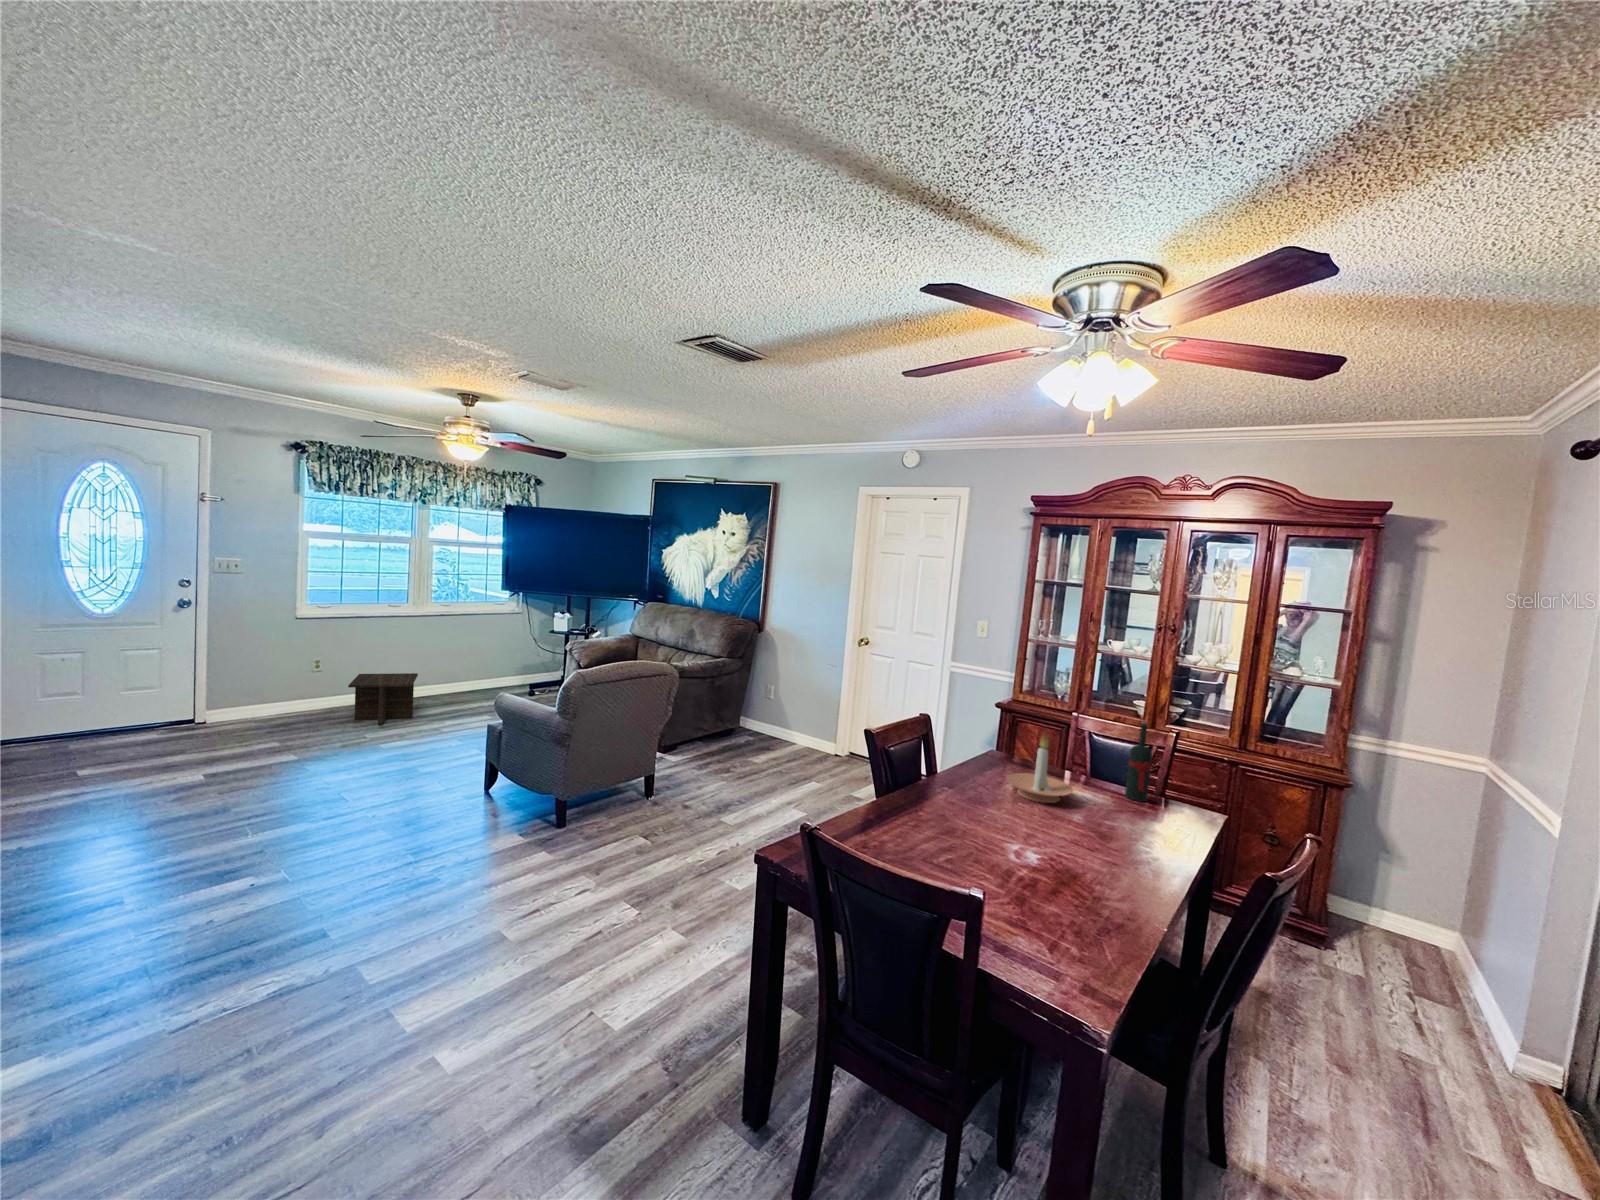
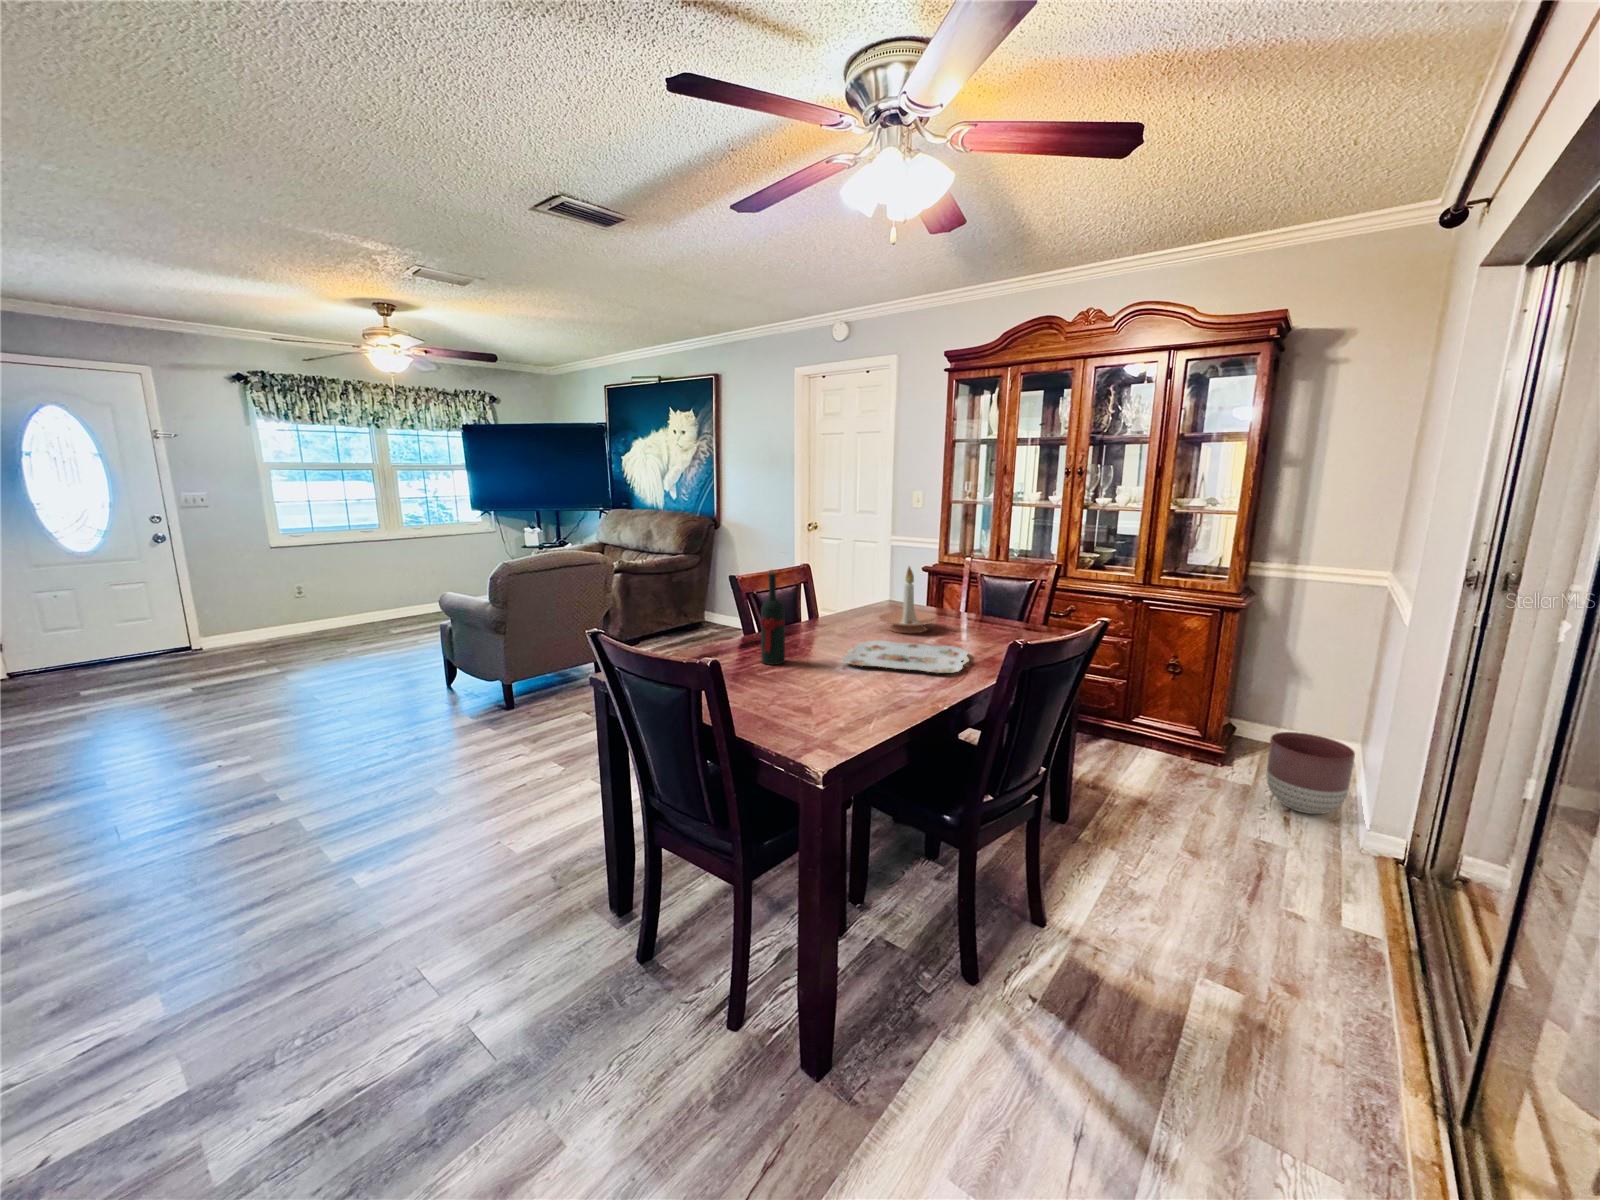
coffee table: present [348,673,418,725] -> none [323,593,393,642]
wine bottle: present [1125,720,1152,802] -> present [761,570,785,665]
serving tray: none [1005,815,1147,875] -> present [843,641,969,673]
planter: none [1393,927,1496,1025] -> present [1267,732,1355,814]

